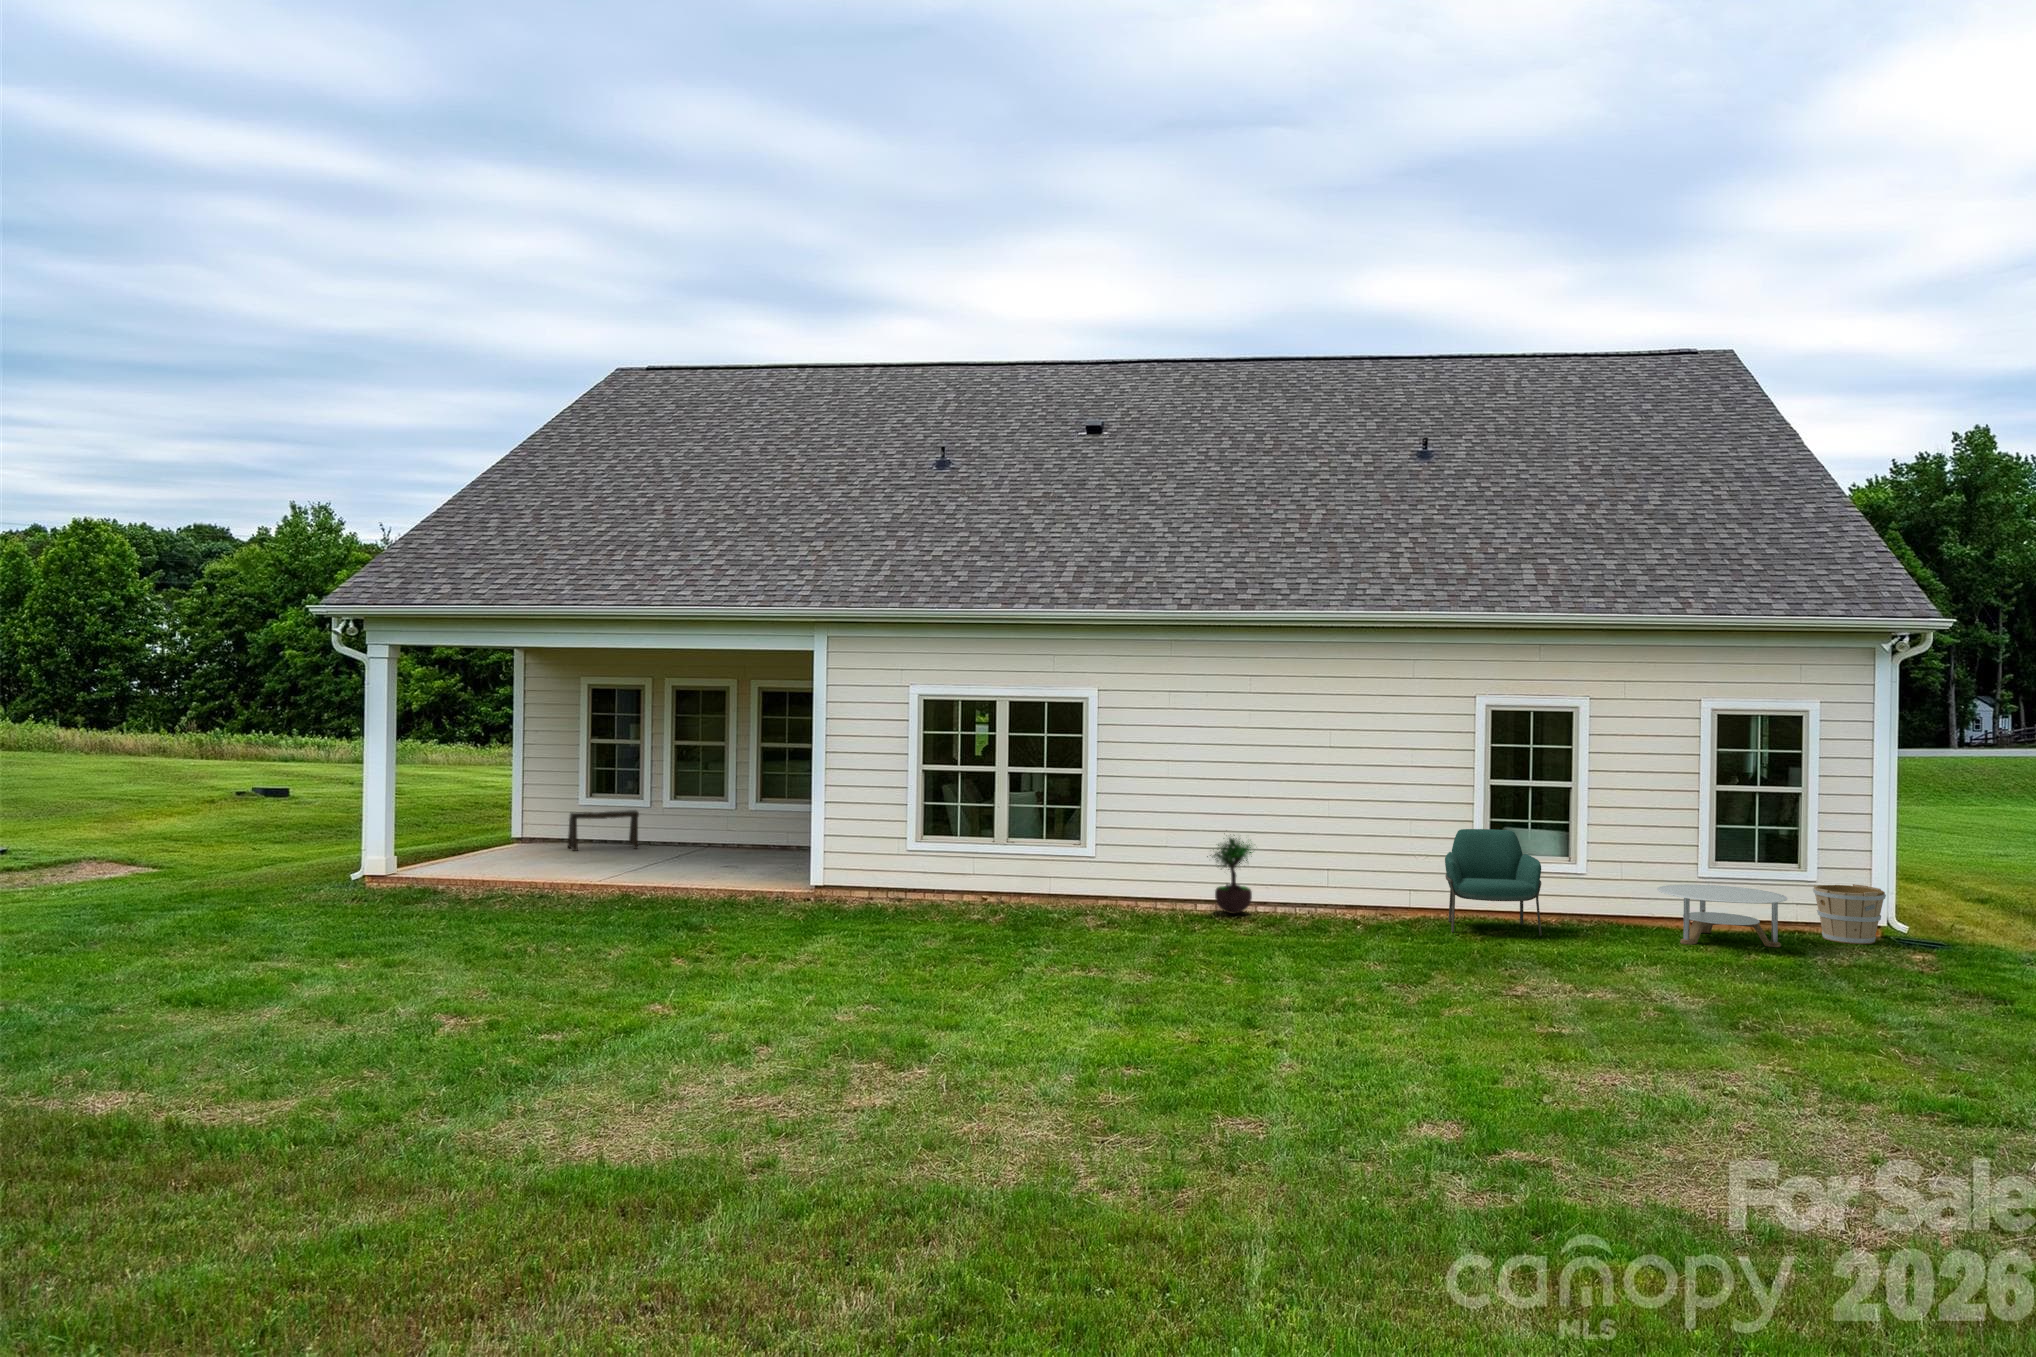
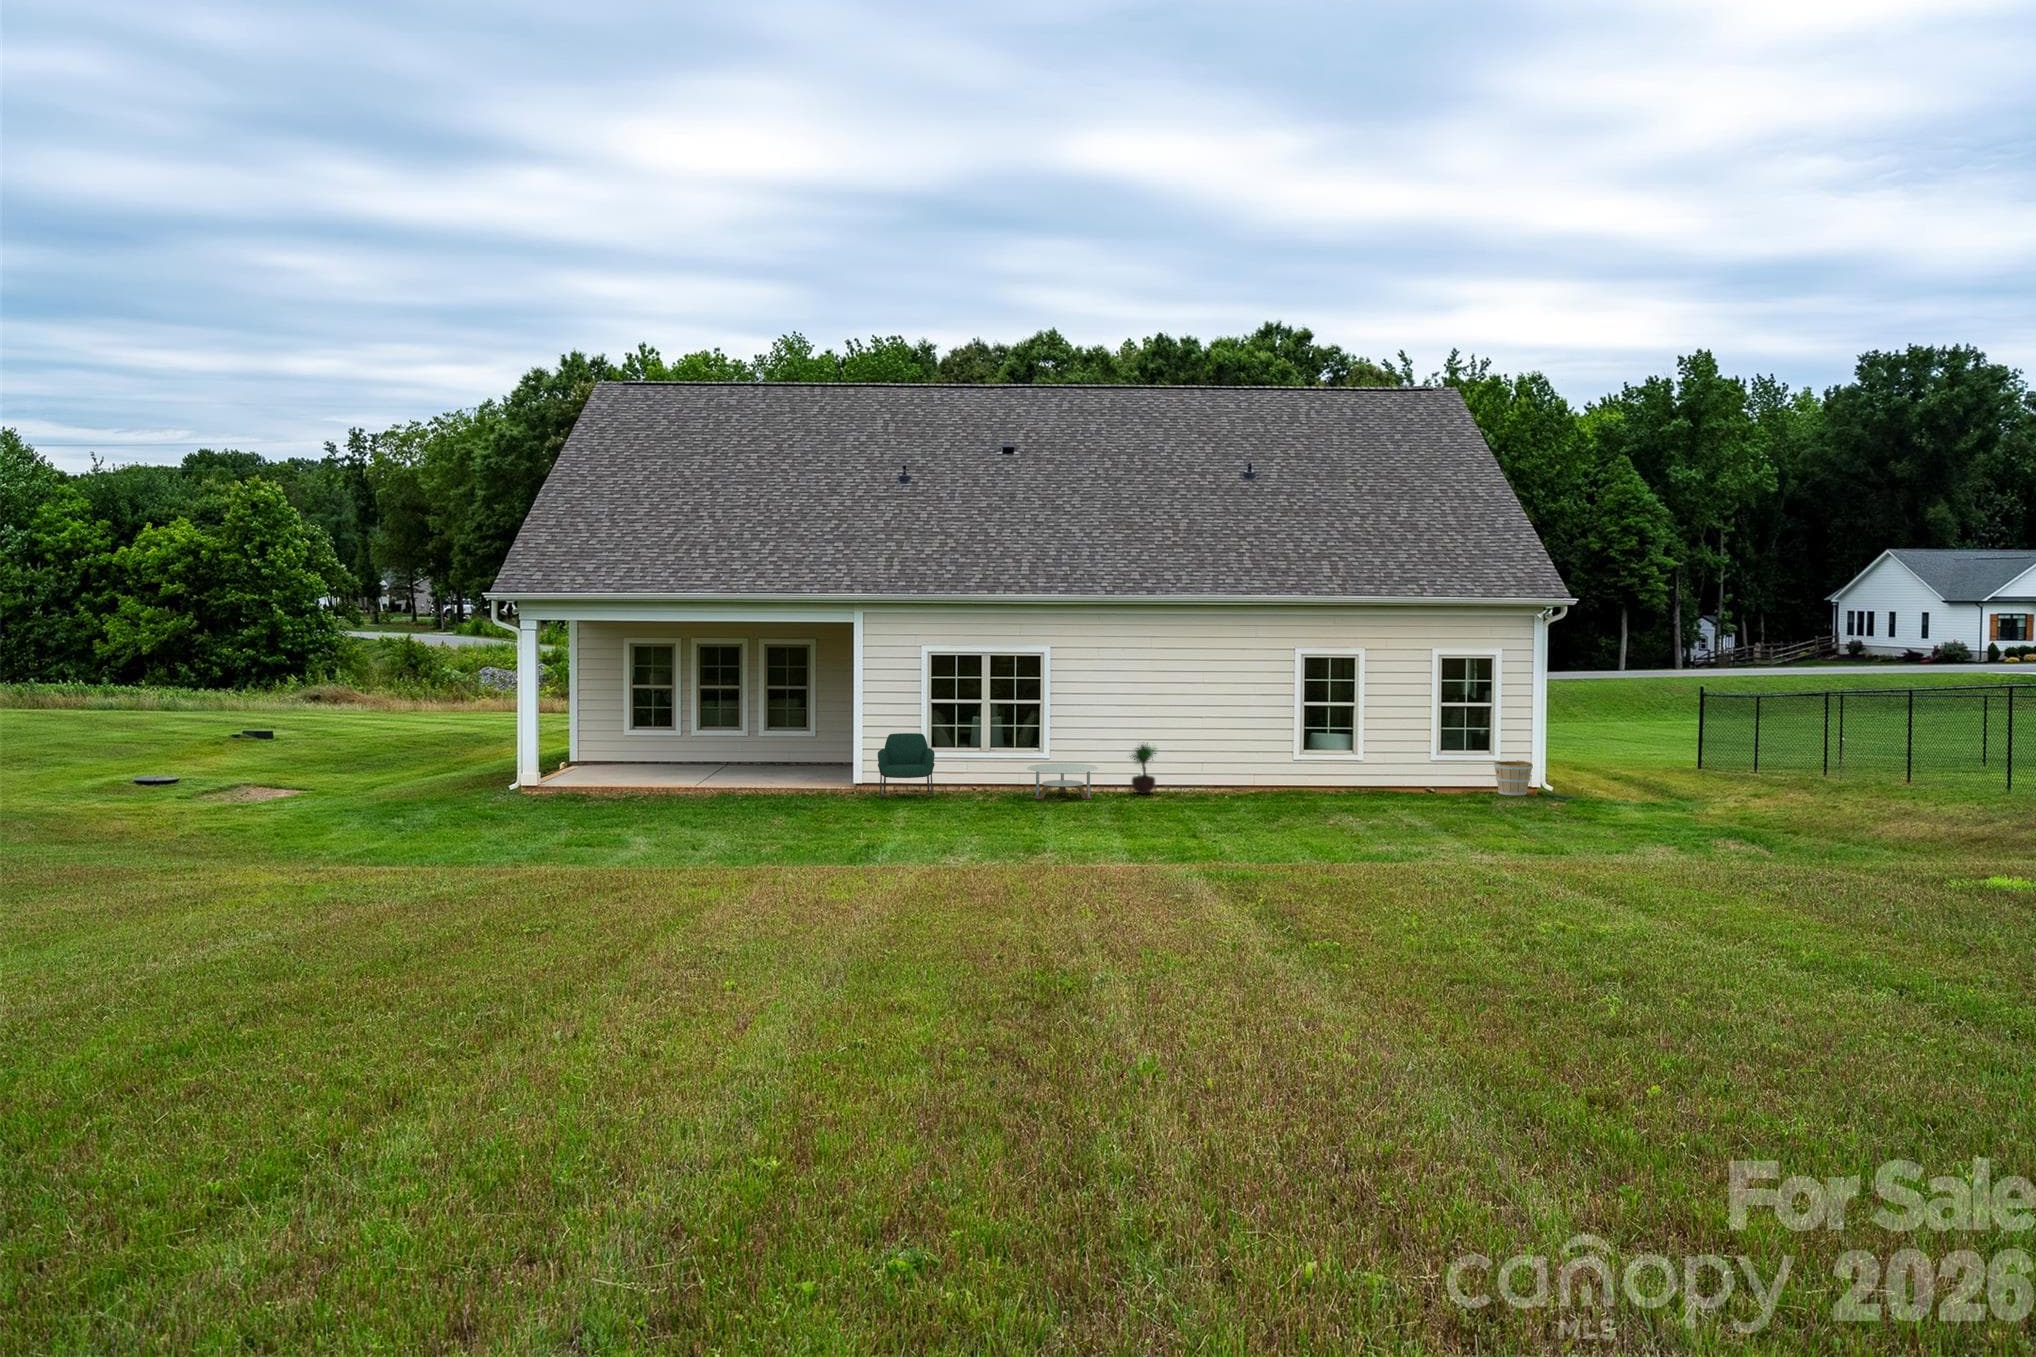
bench: present [568,810,639,851] -> none [622,738,677,770]
armchair: present [1445,829,1542,936] -> present [878,733,935,798]
round table: present [1657,885,1788,947] -> present [1027,763,1098,799]

